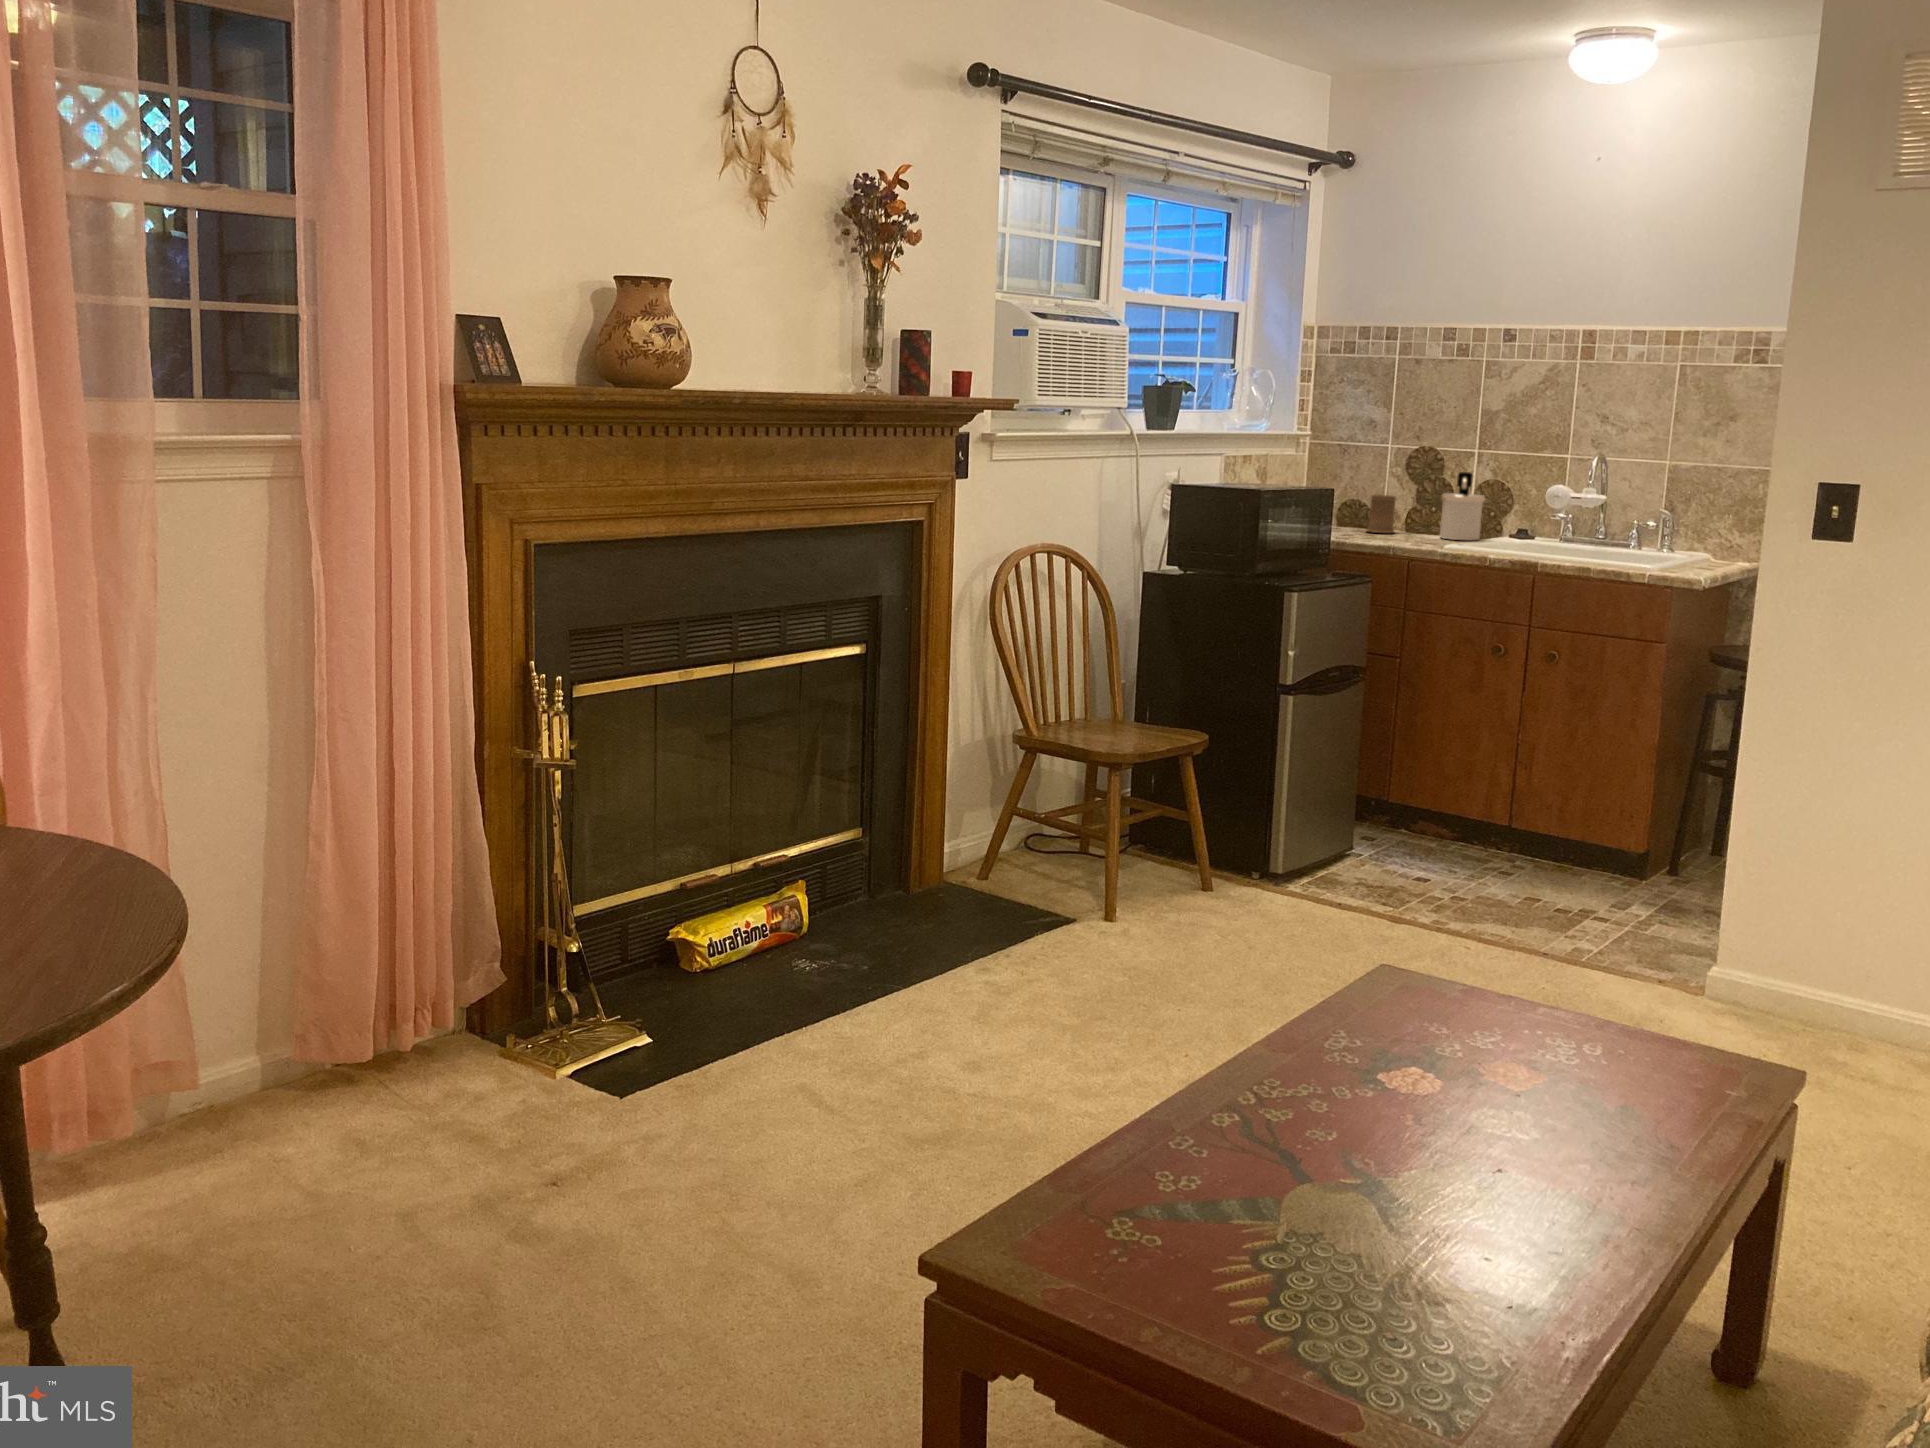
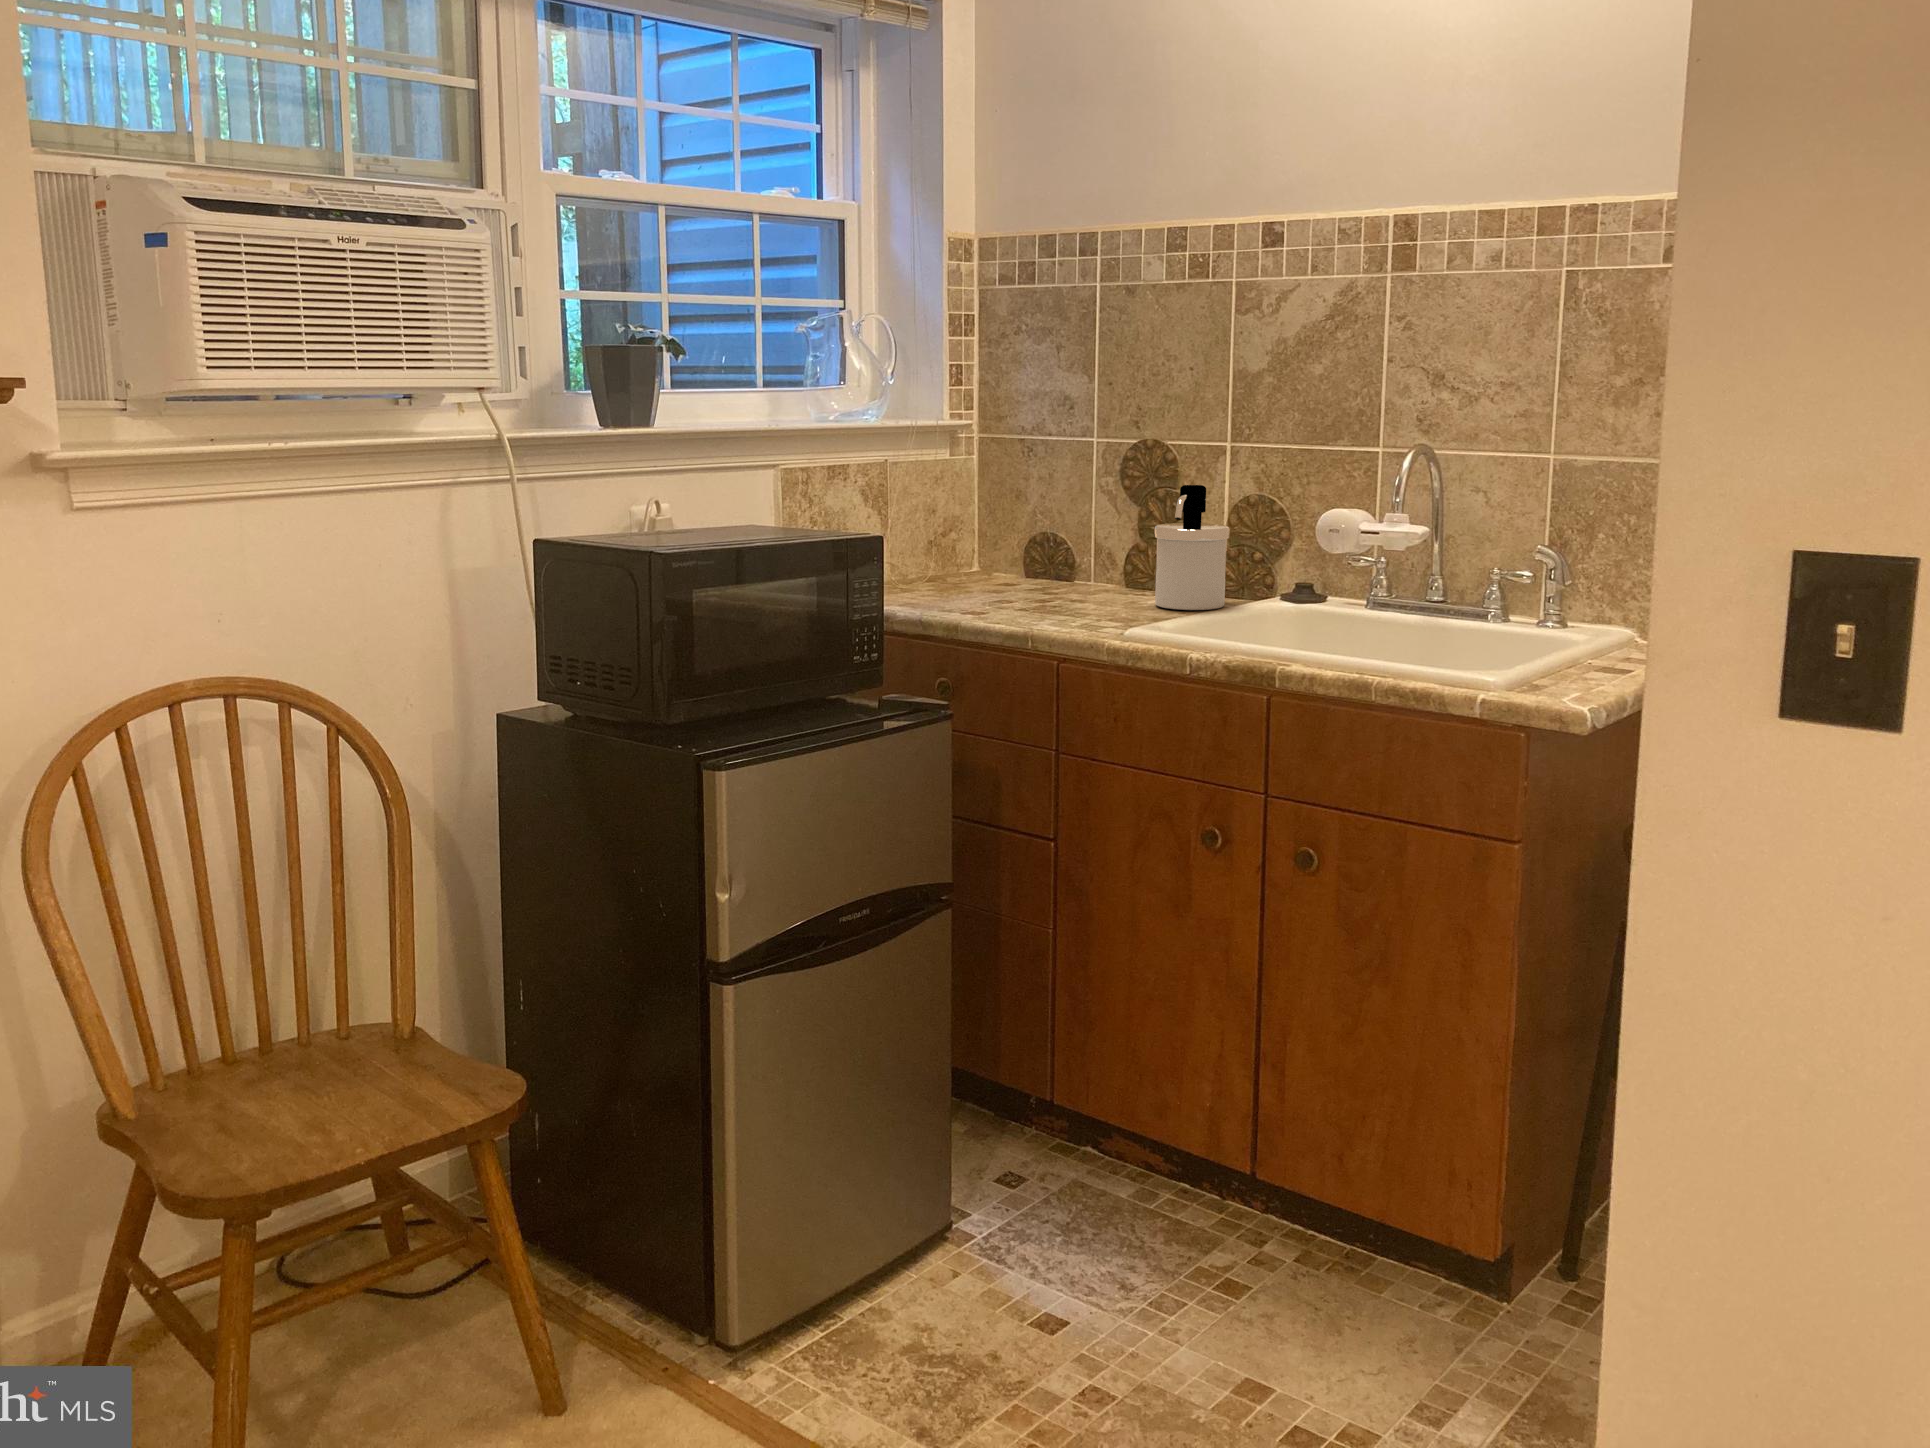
mug: present [1367,495,1396,533] -> none [1040,527,1109,596]

